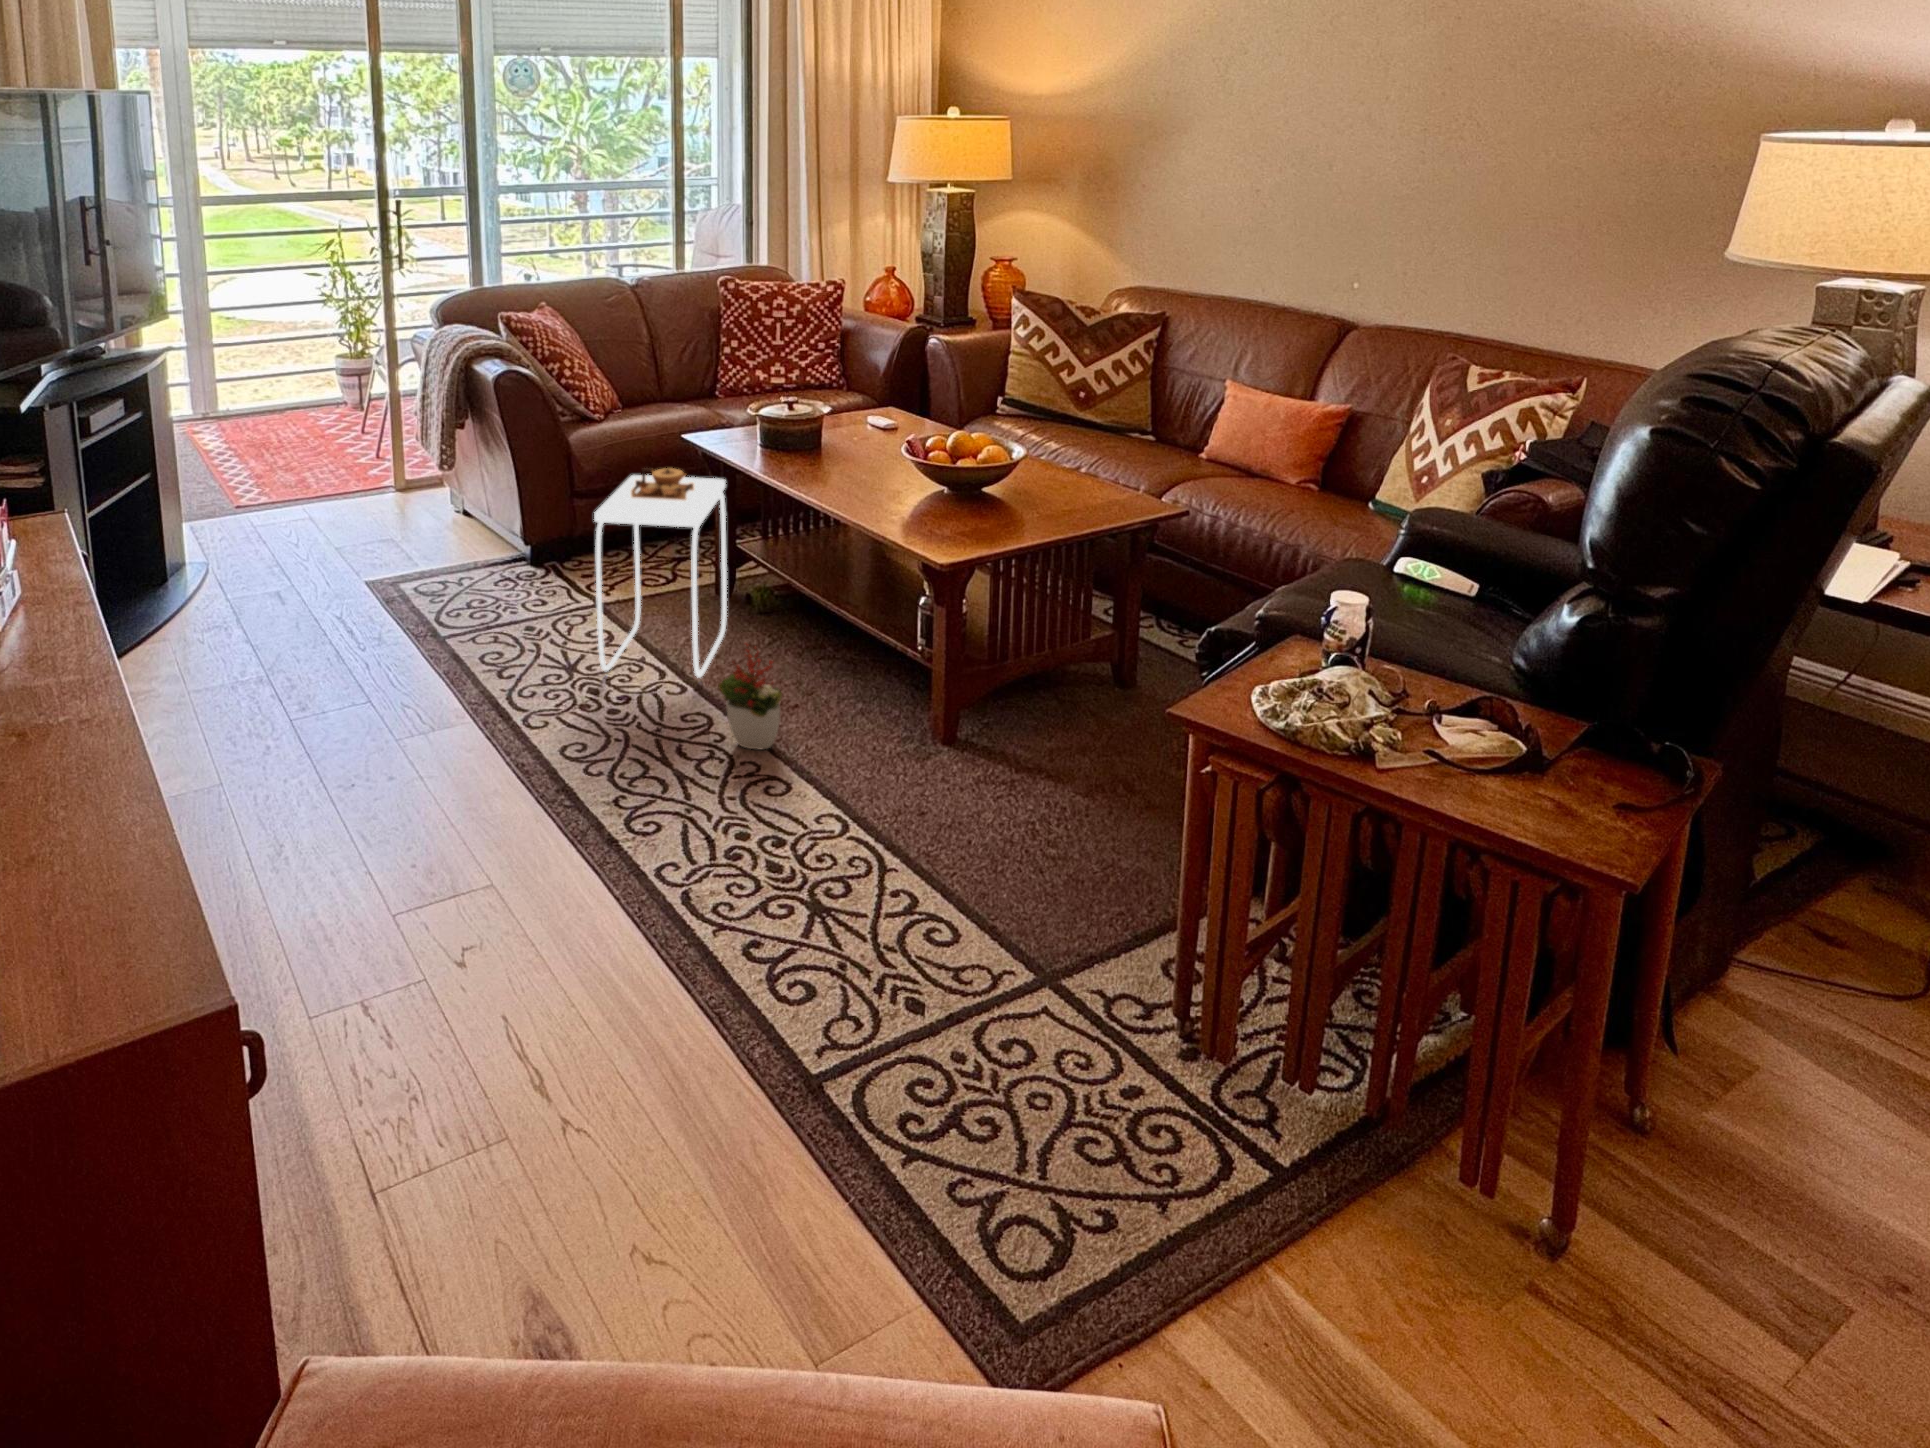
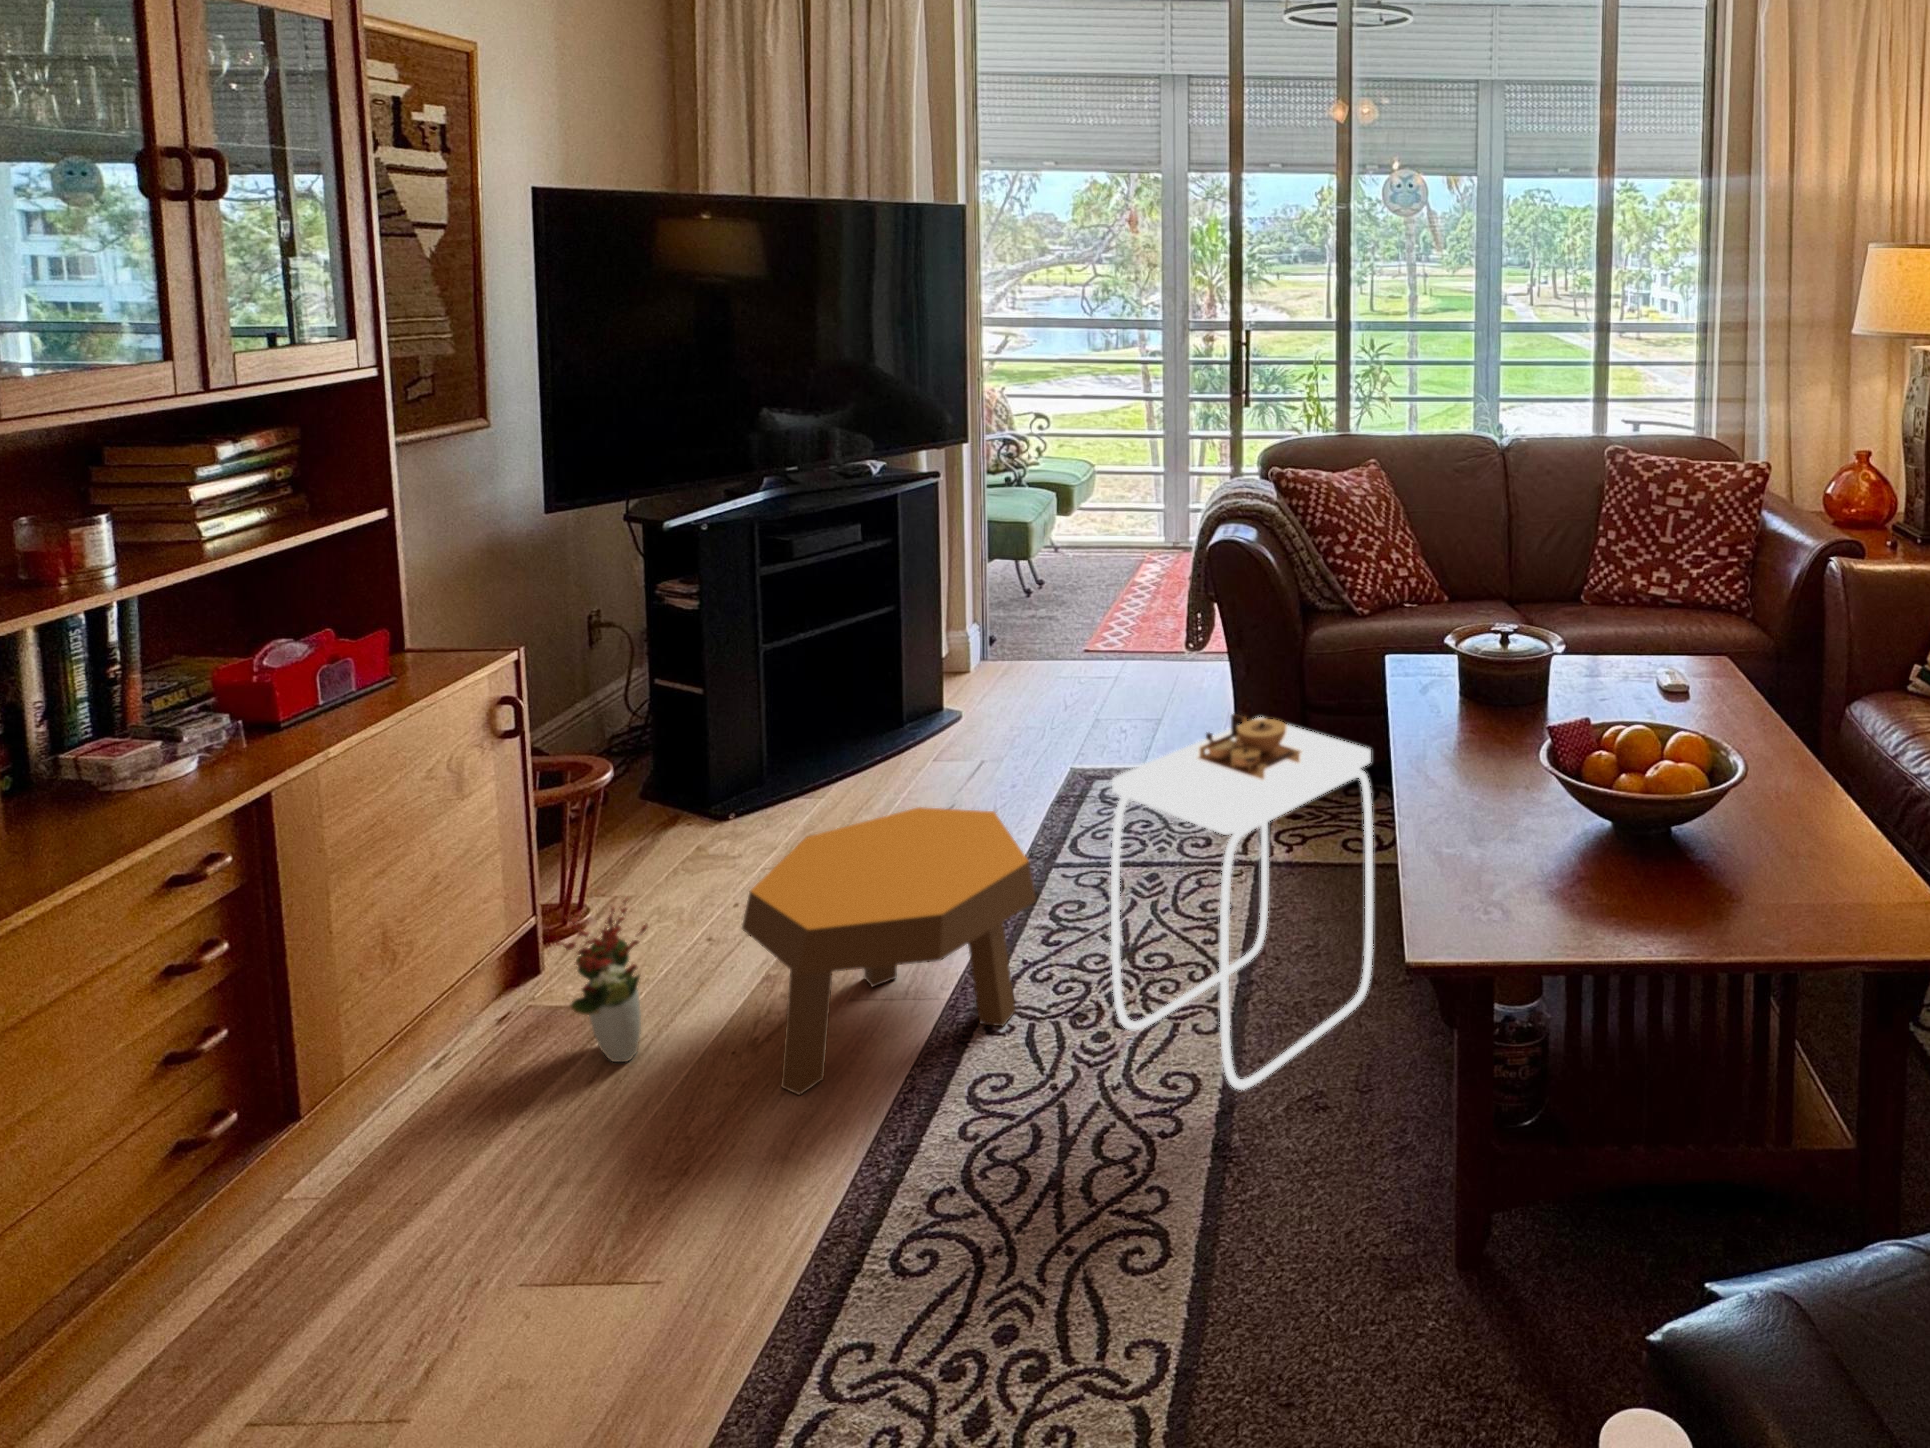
footstool: none [342,566,532,741] -> present [742,807,1036,1095]
decorative plant: present [718,644,782,749] -> present [555,898,647,1062]

